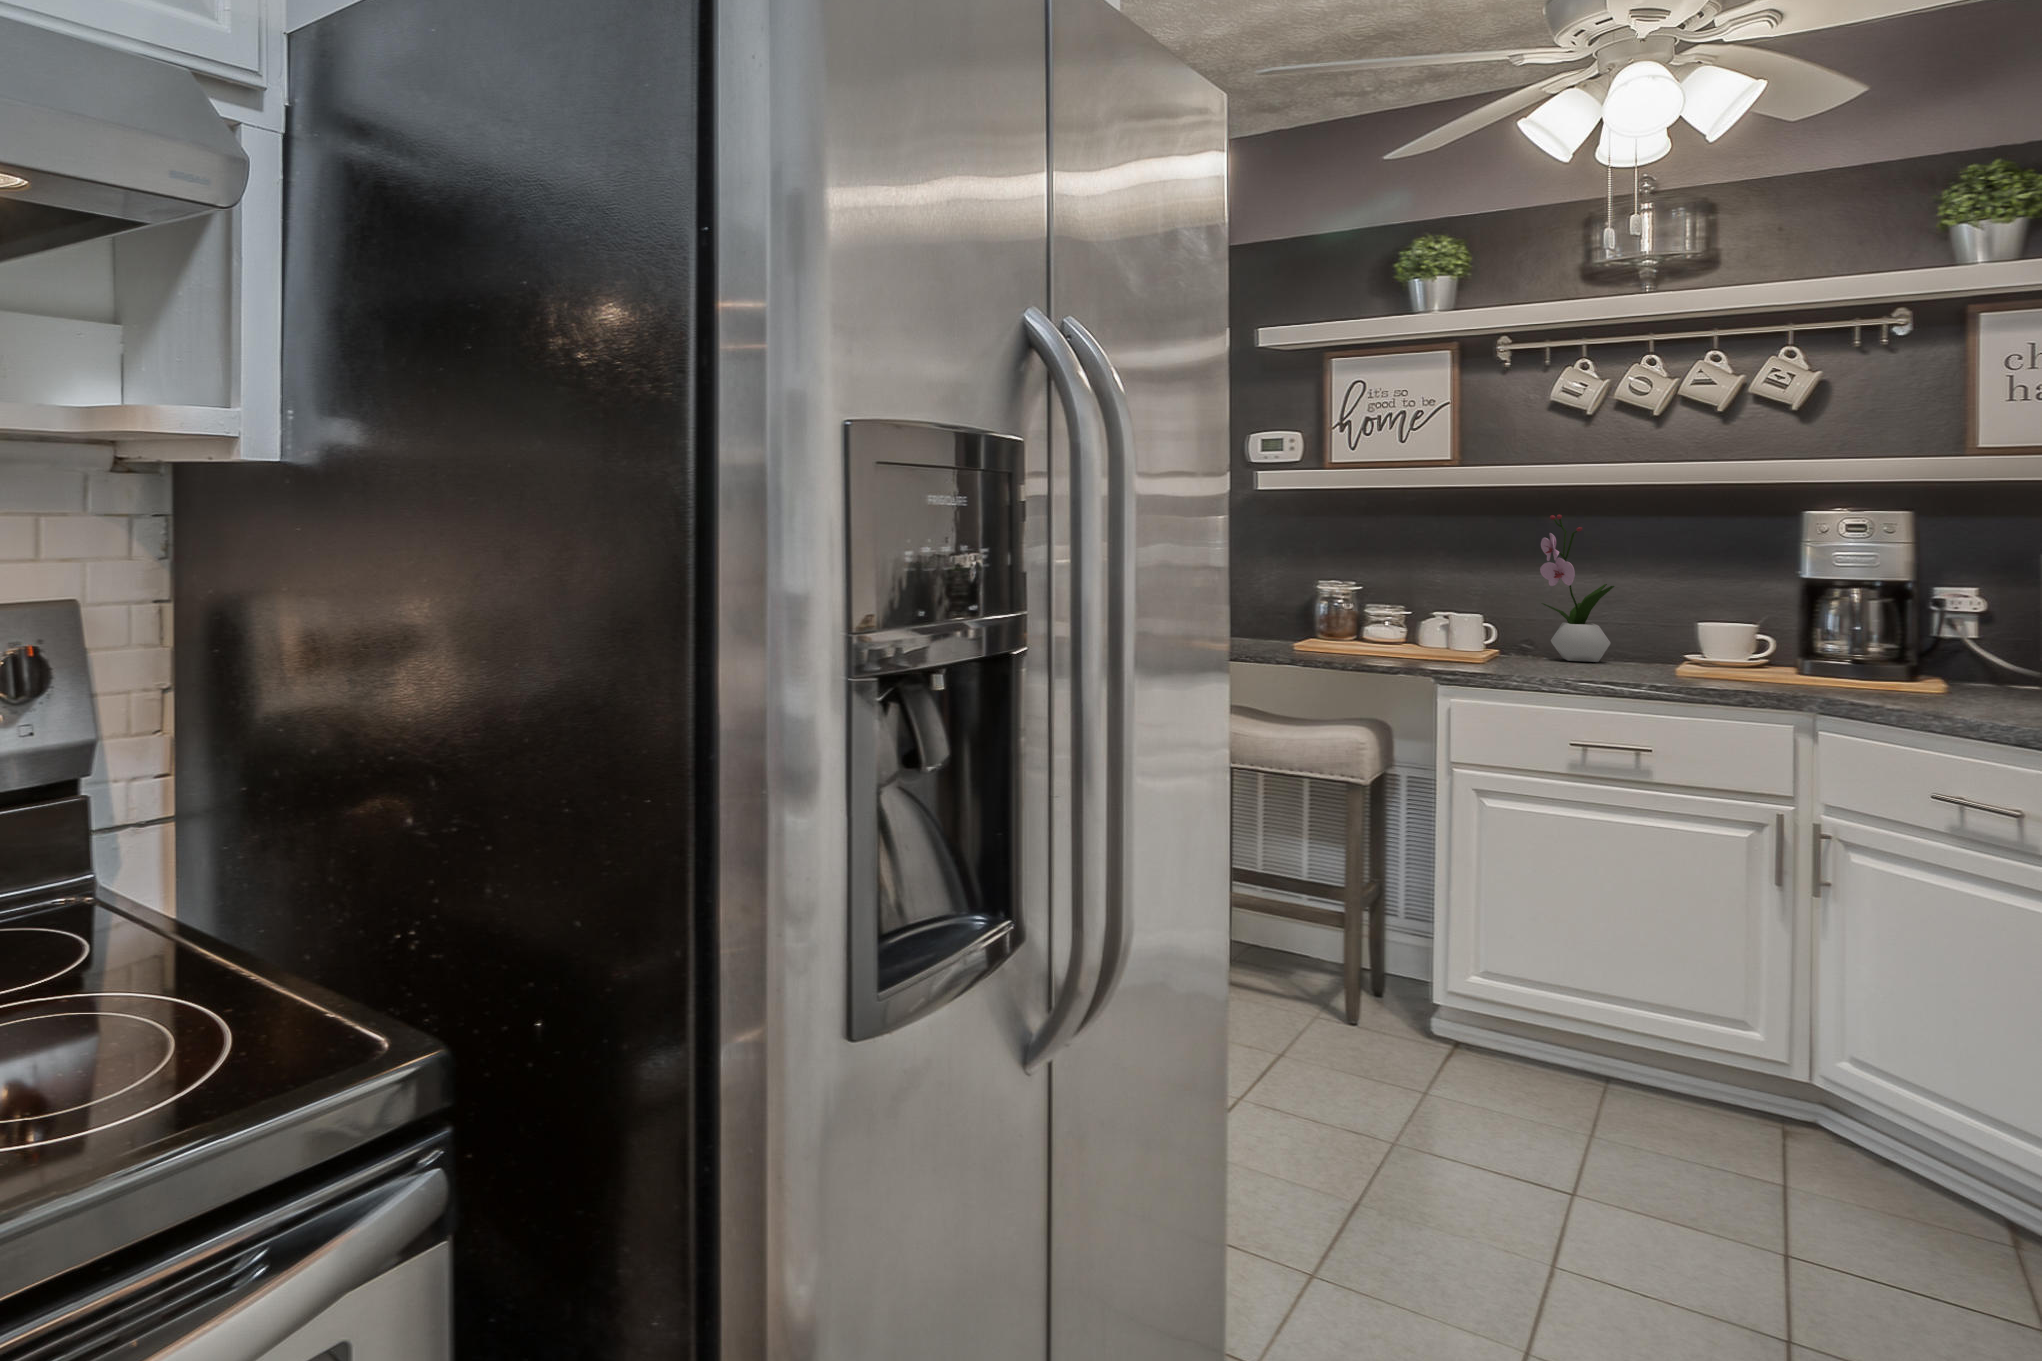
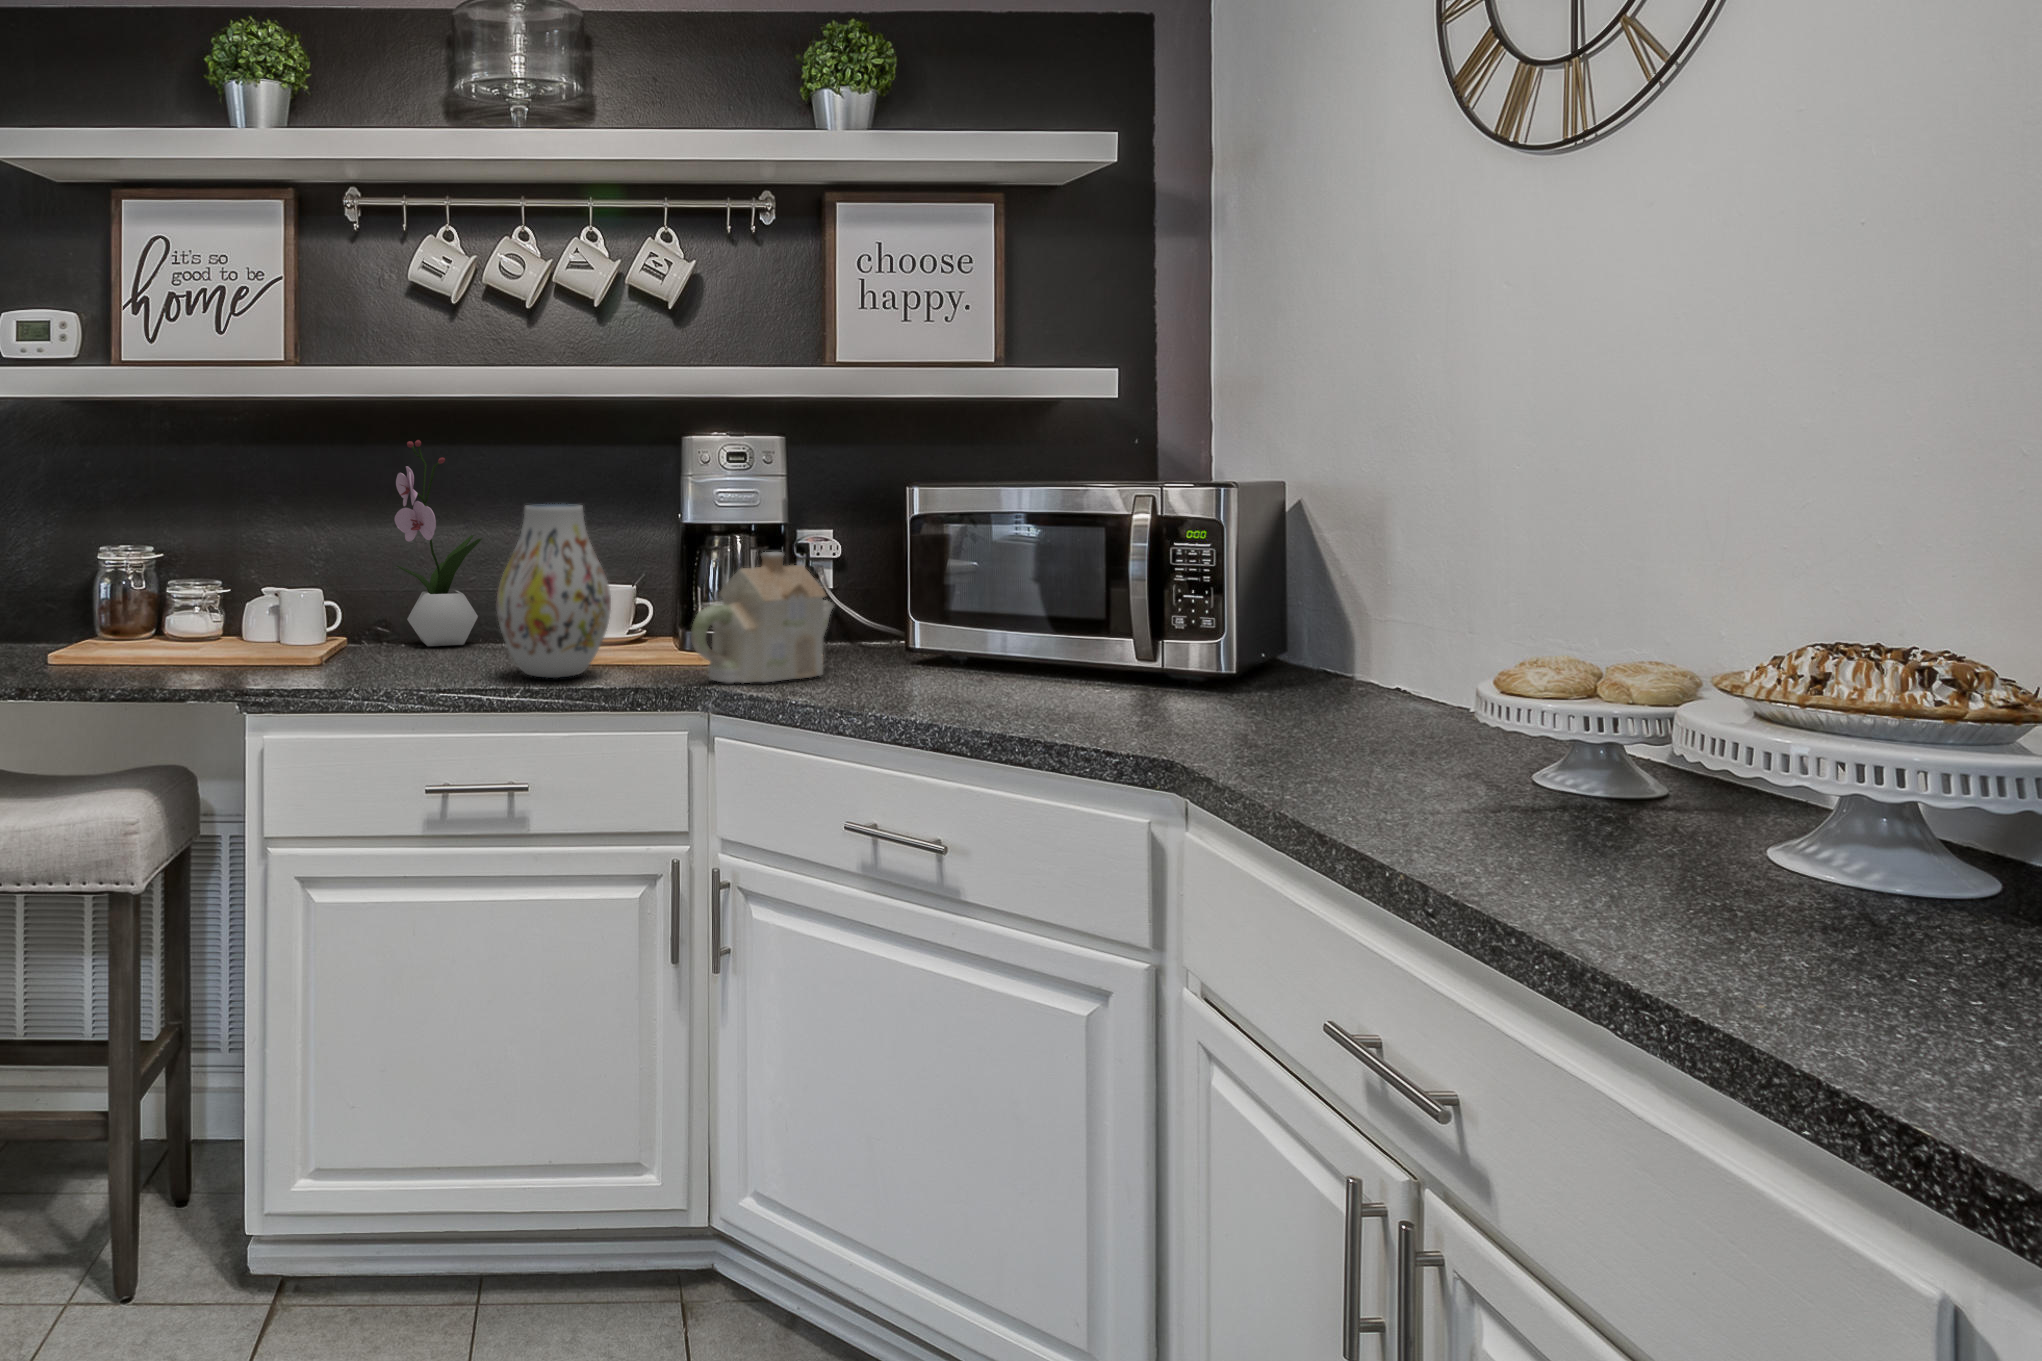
vase: none [1627,561,1727,682] -> present [497,504,611,678]
teapot: none [1799,601,1953,698] -> present [691,552,834,683]

